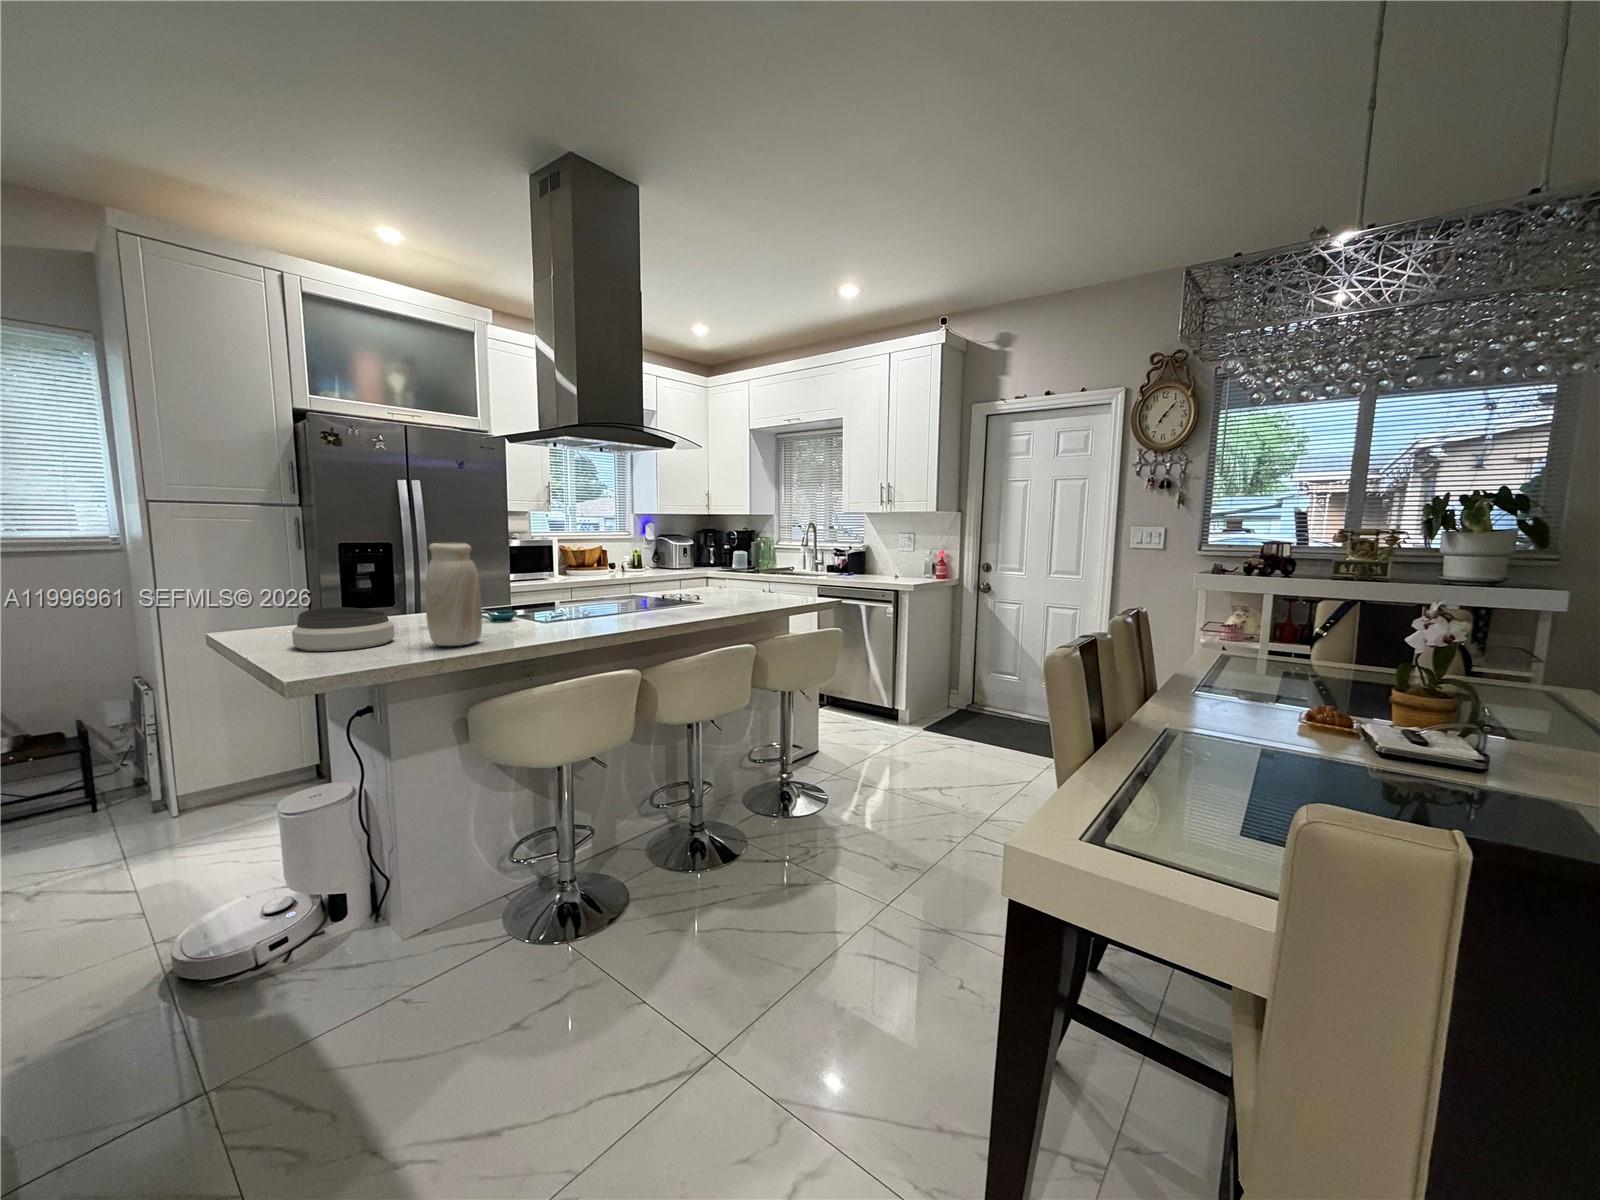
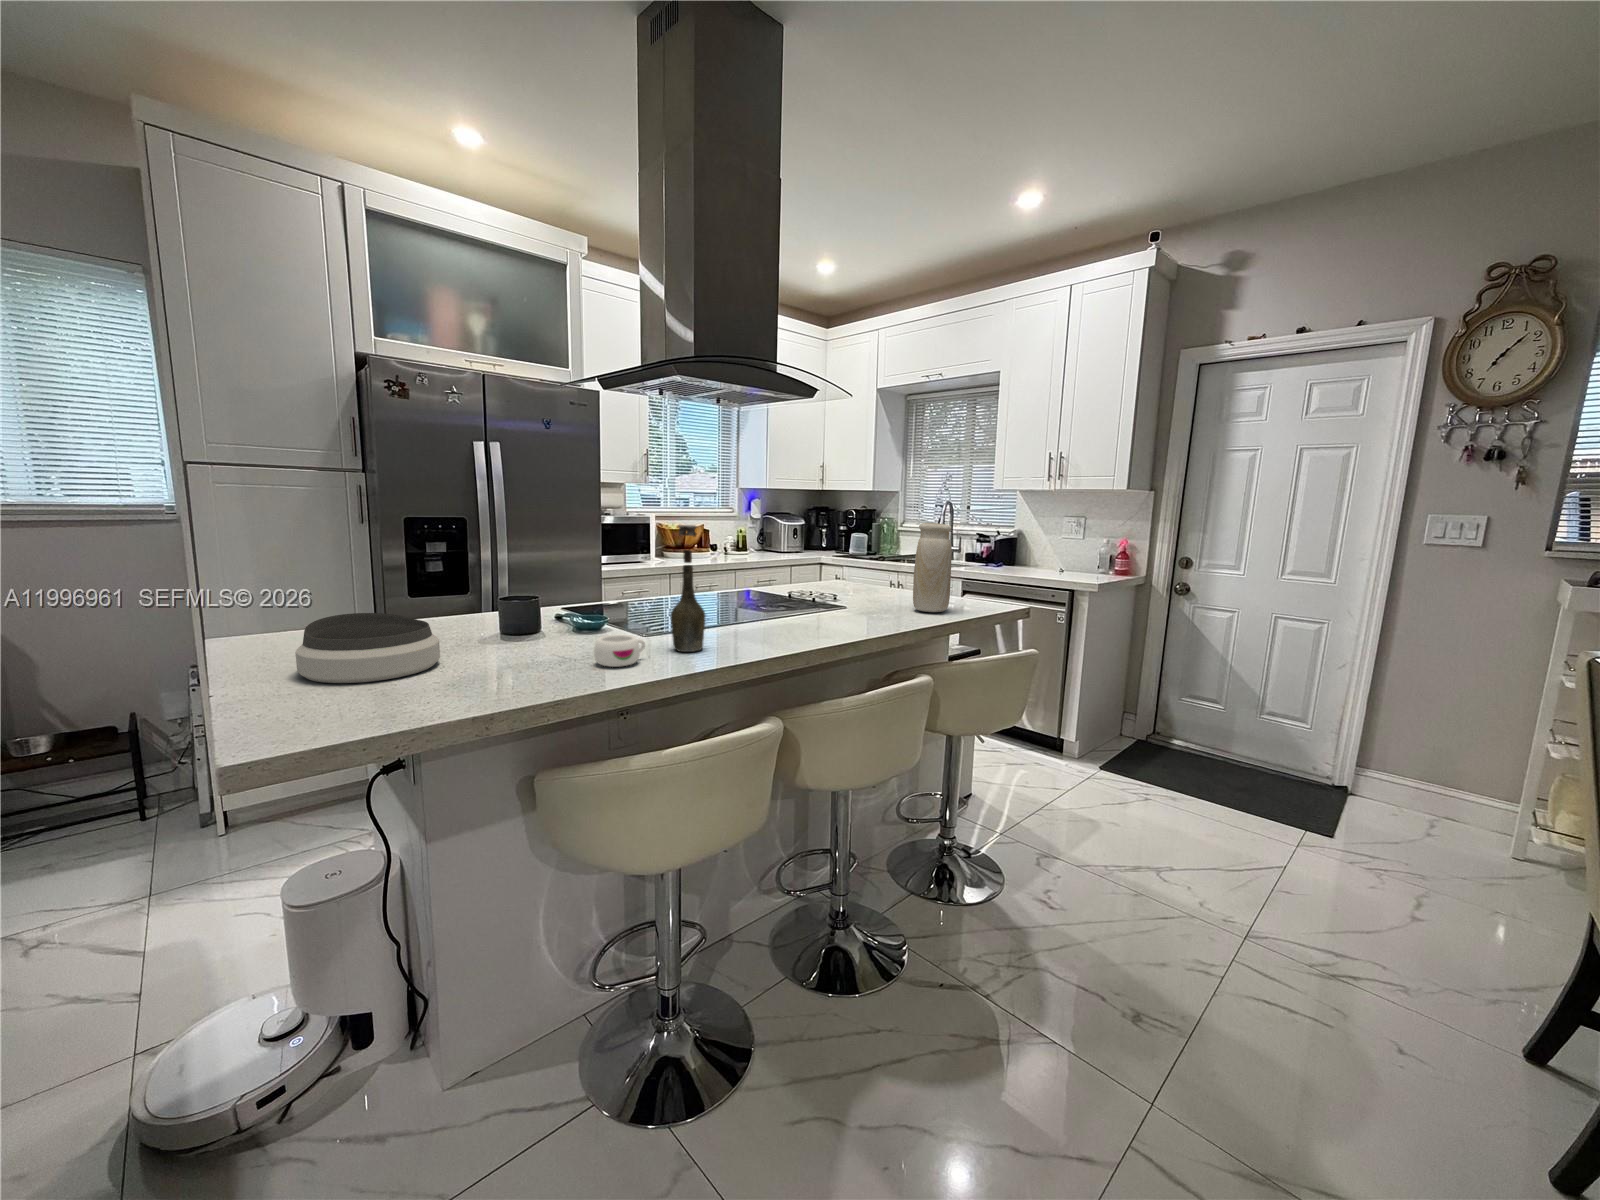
bottle: none [562,541,588,630] -> present [671,525,705,652]
vase: present [425,542,482,646] -> present [913,523,952,612]
mug: none [507,617,544,638] -> present [594,635,645,667]

